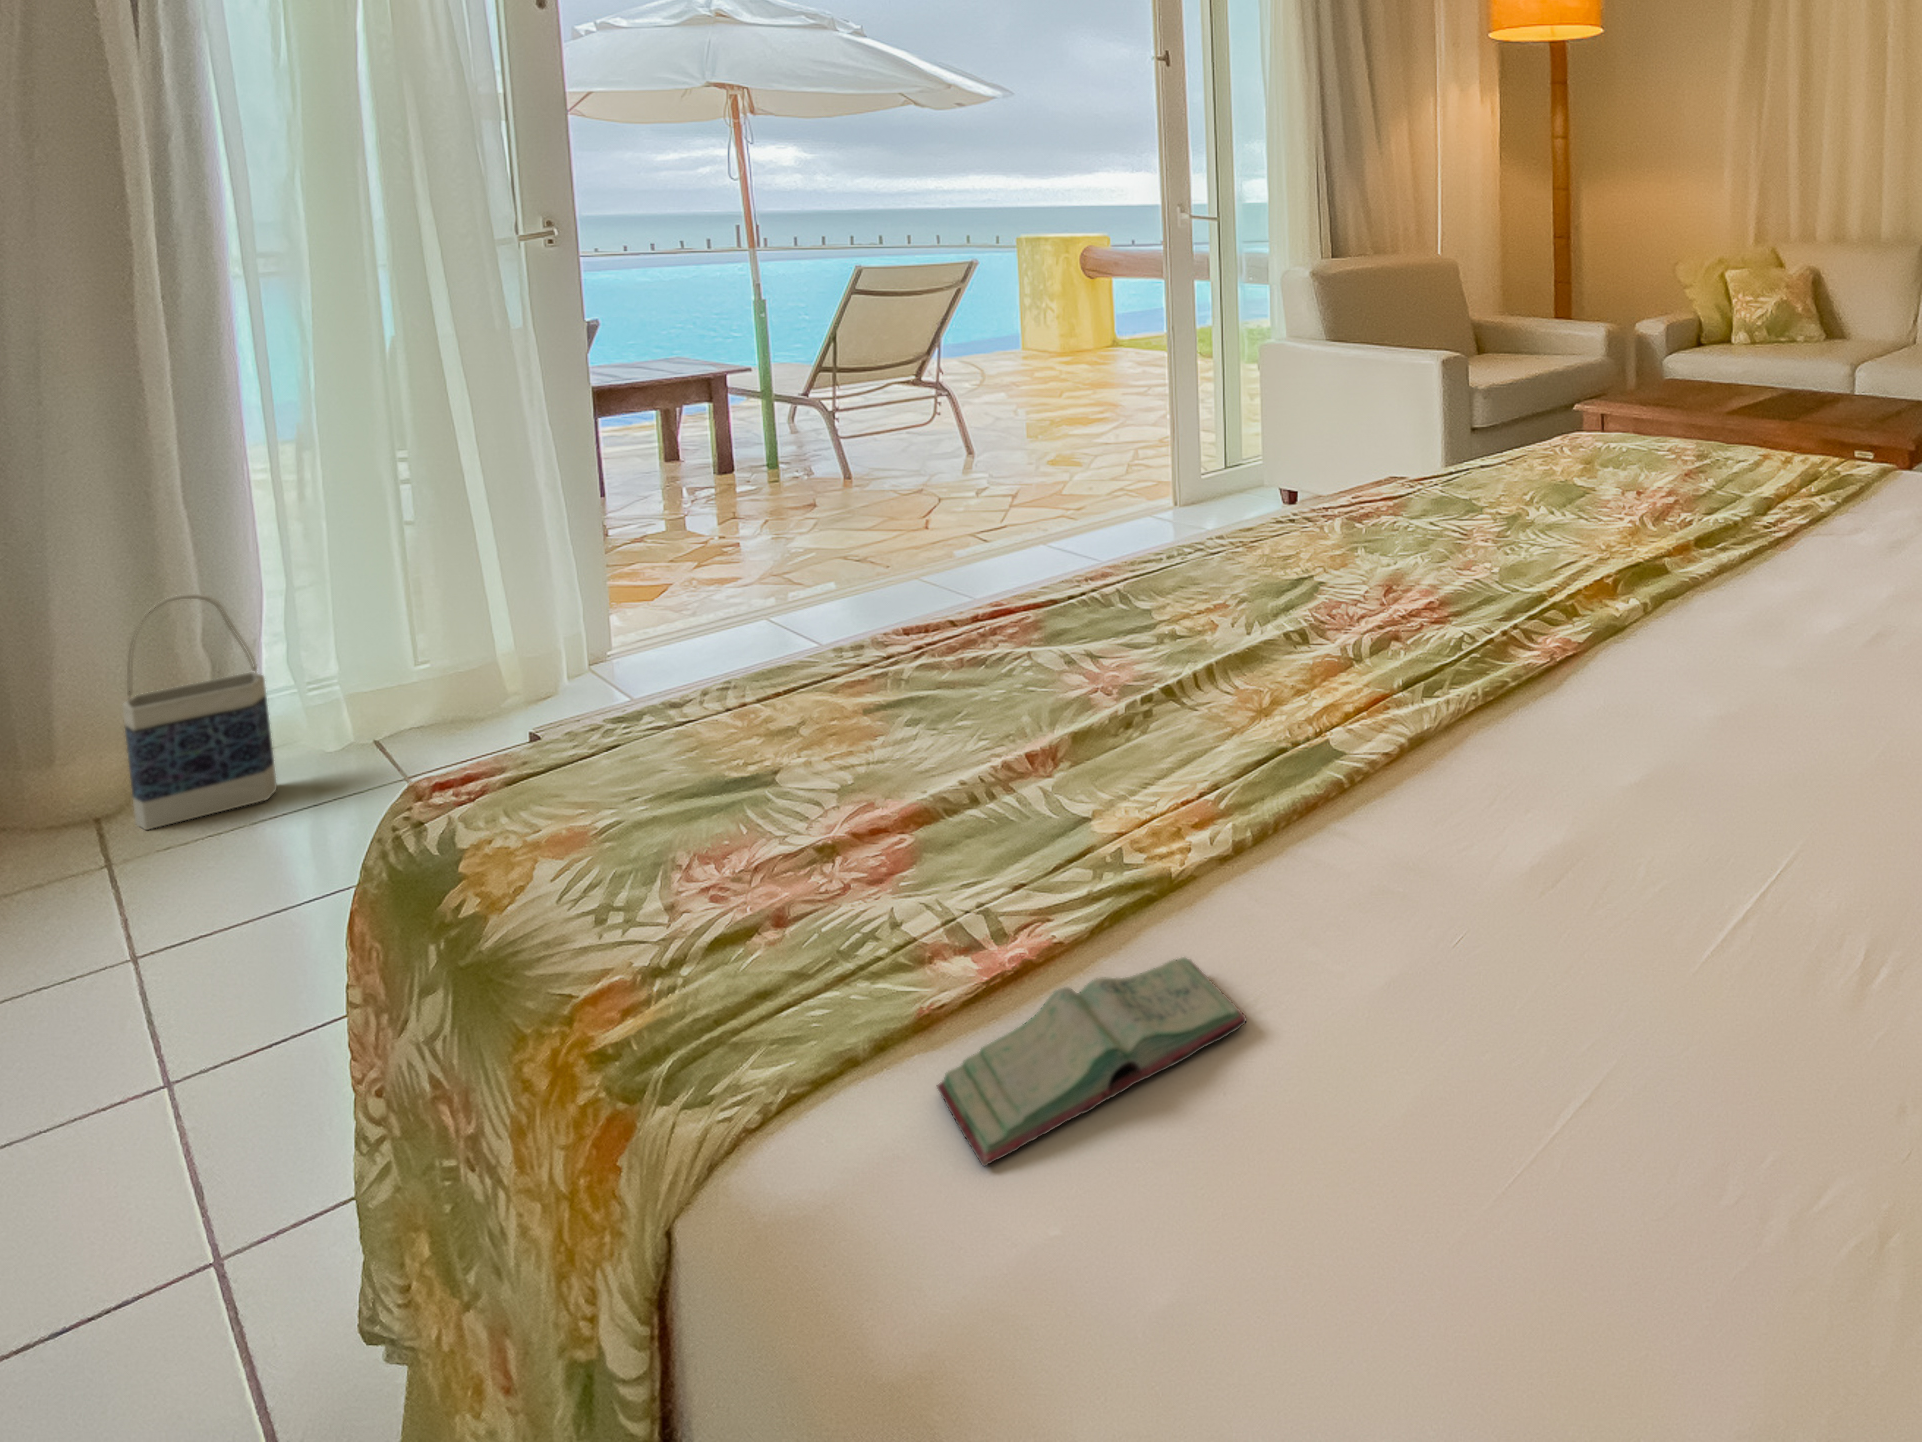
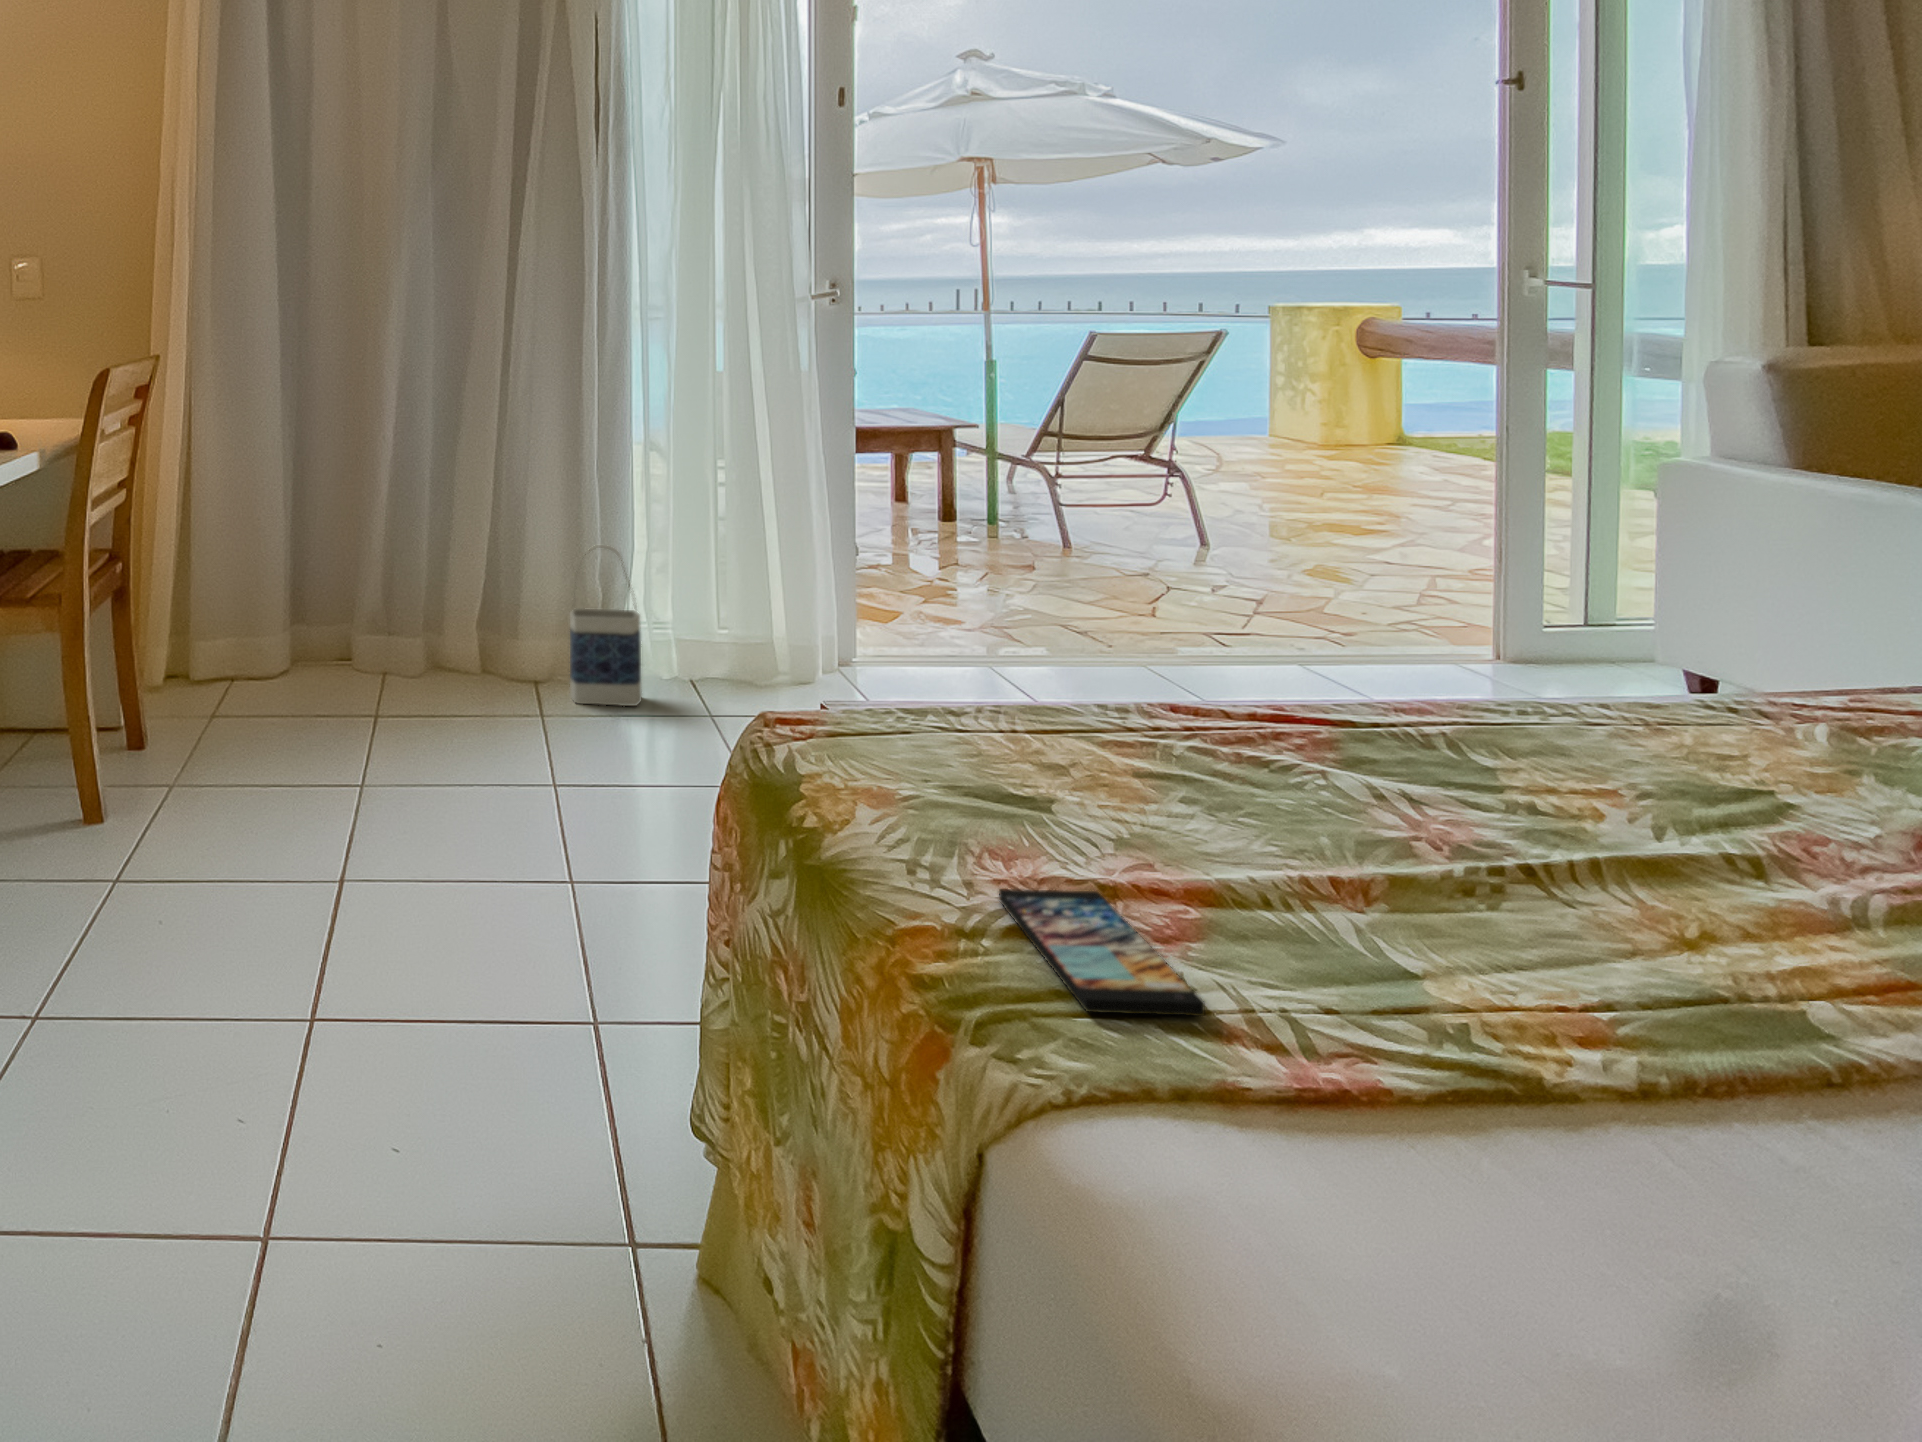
smartphone: none [708,856,913,1002] -> present [999,889,1205,1016]
book: present [937,957,1246,1166] -> none [1242,1137,1690,1320]

